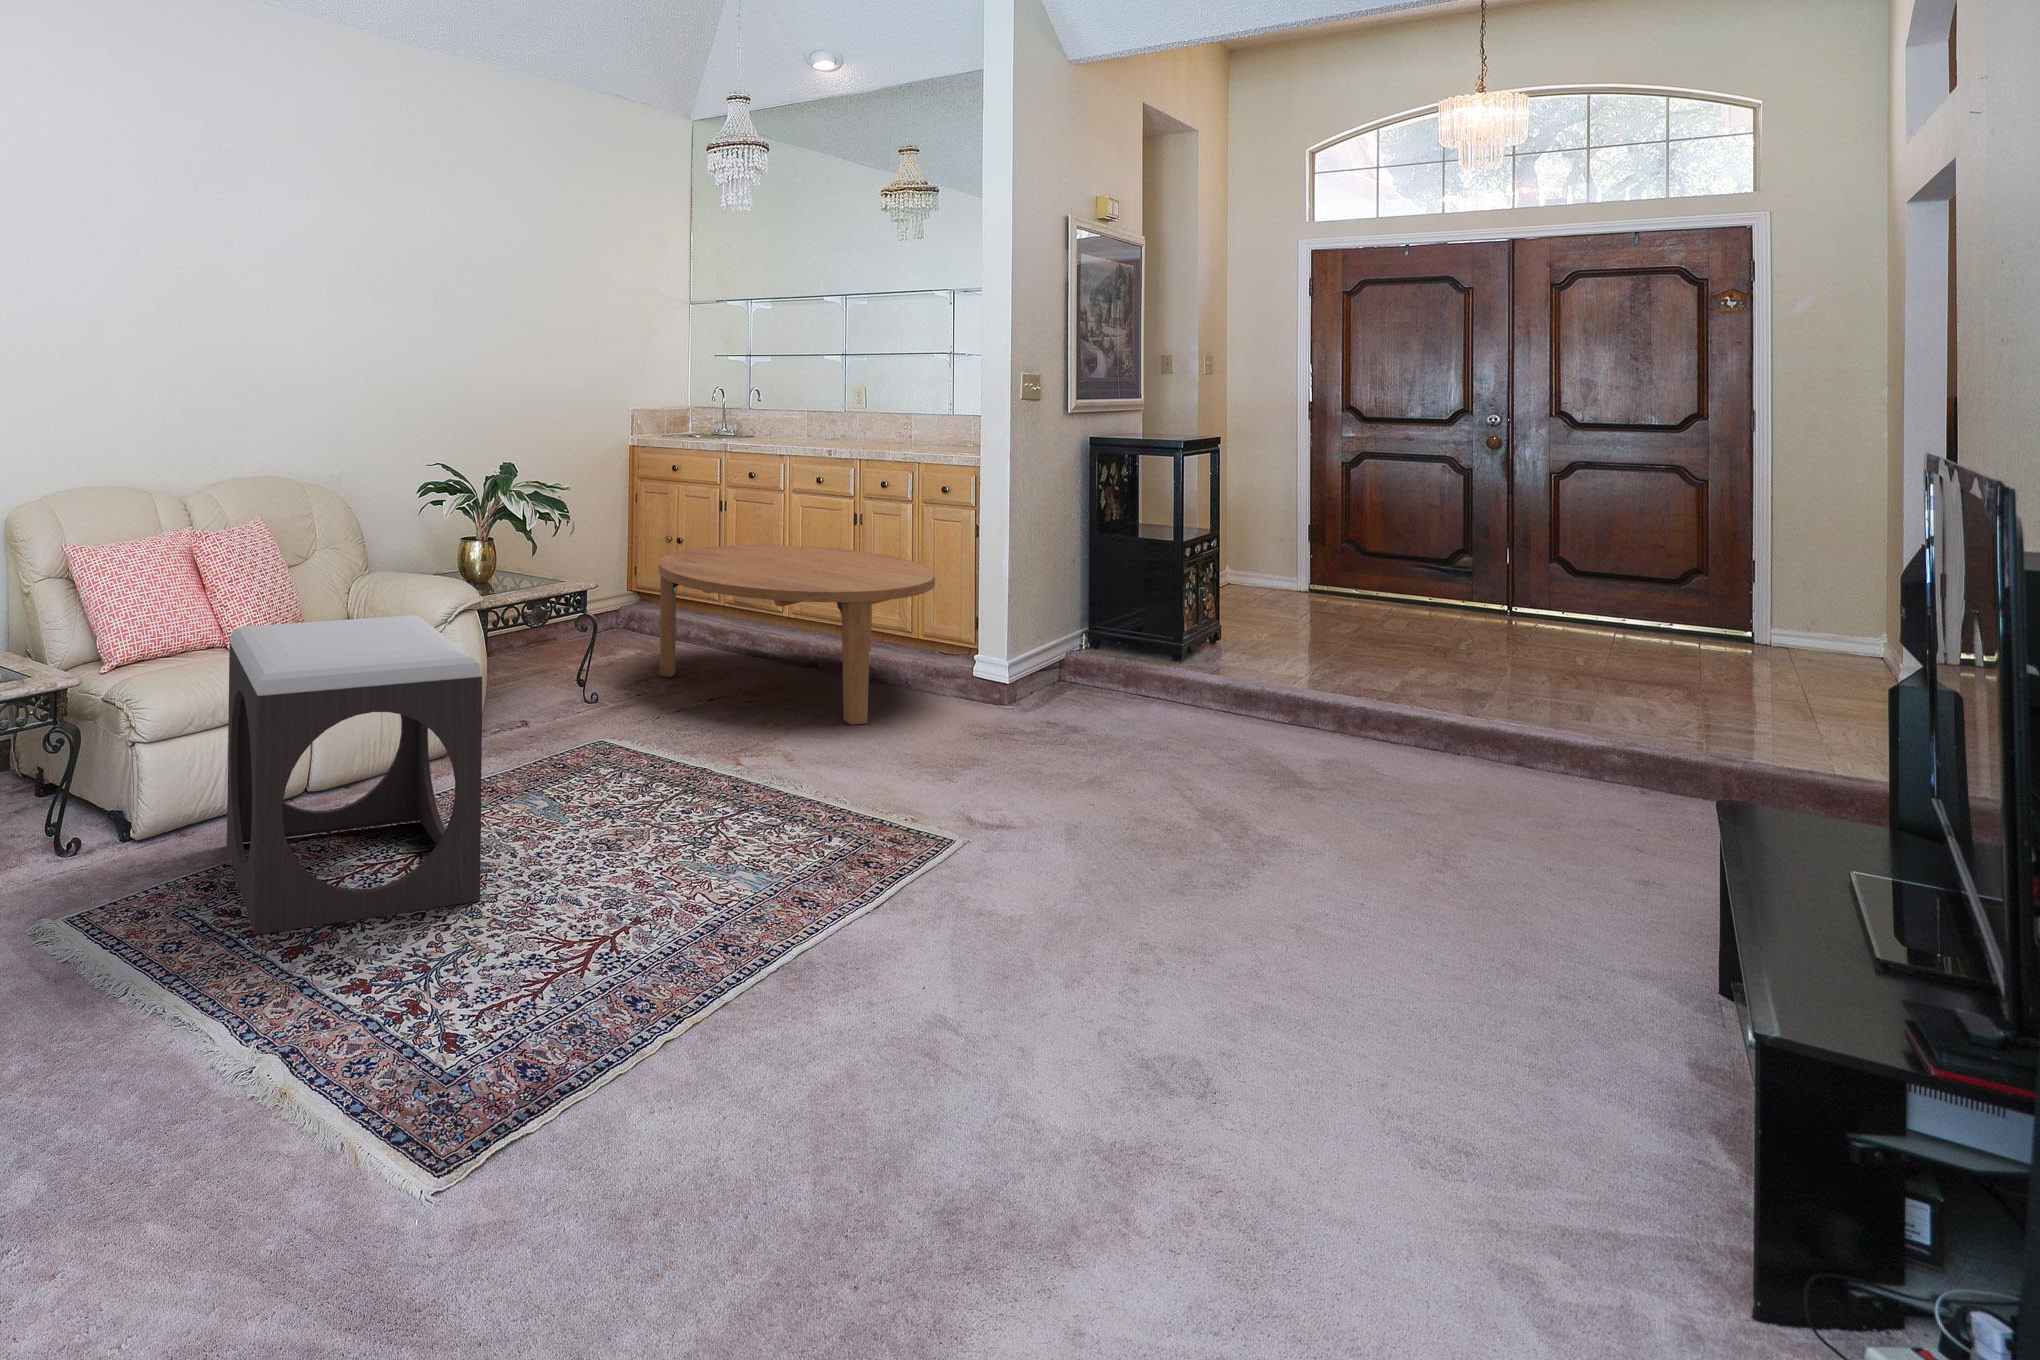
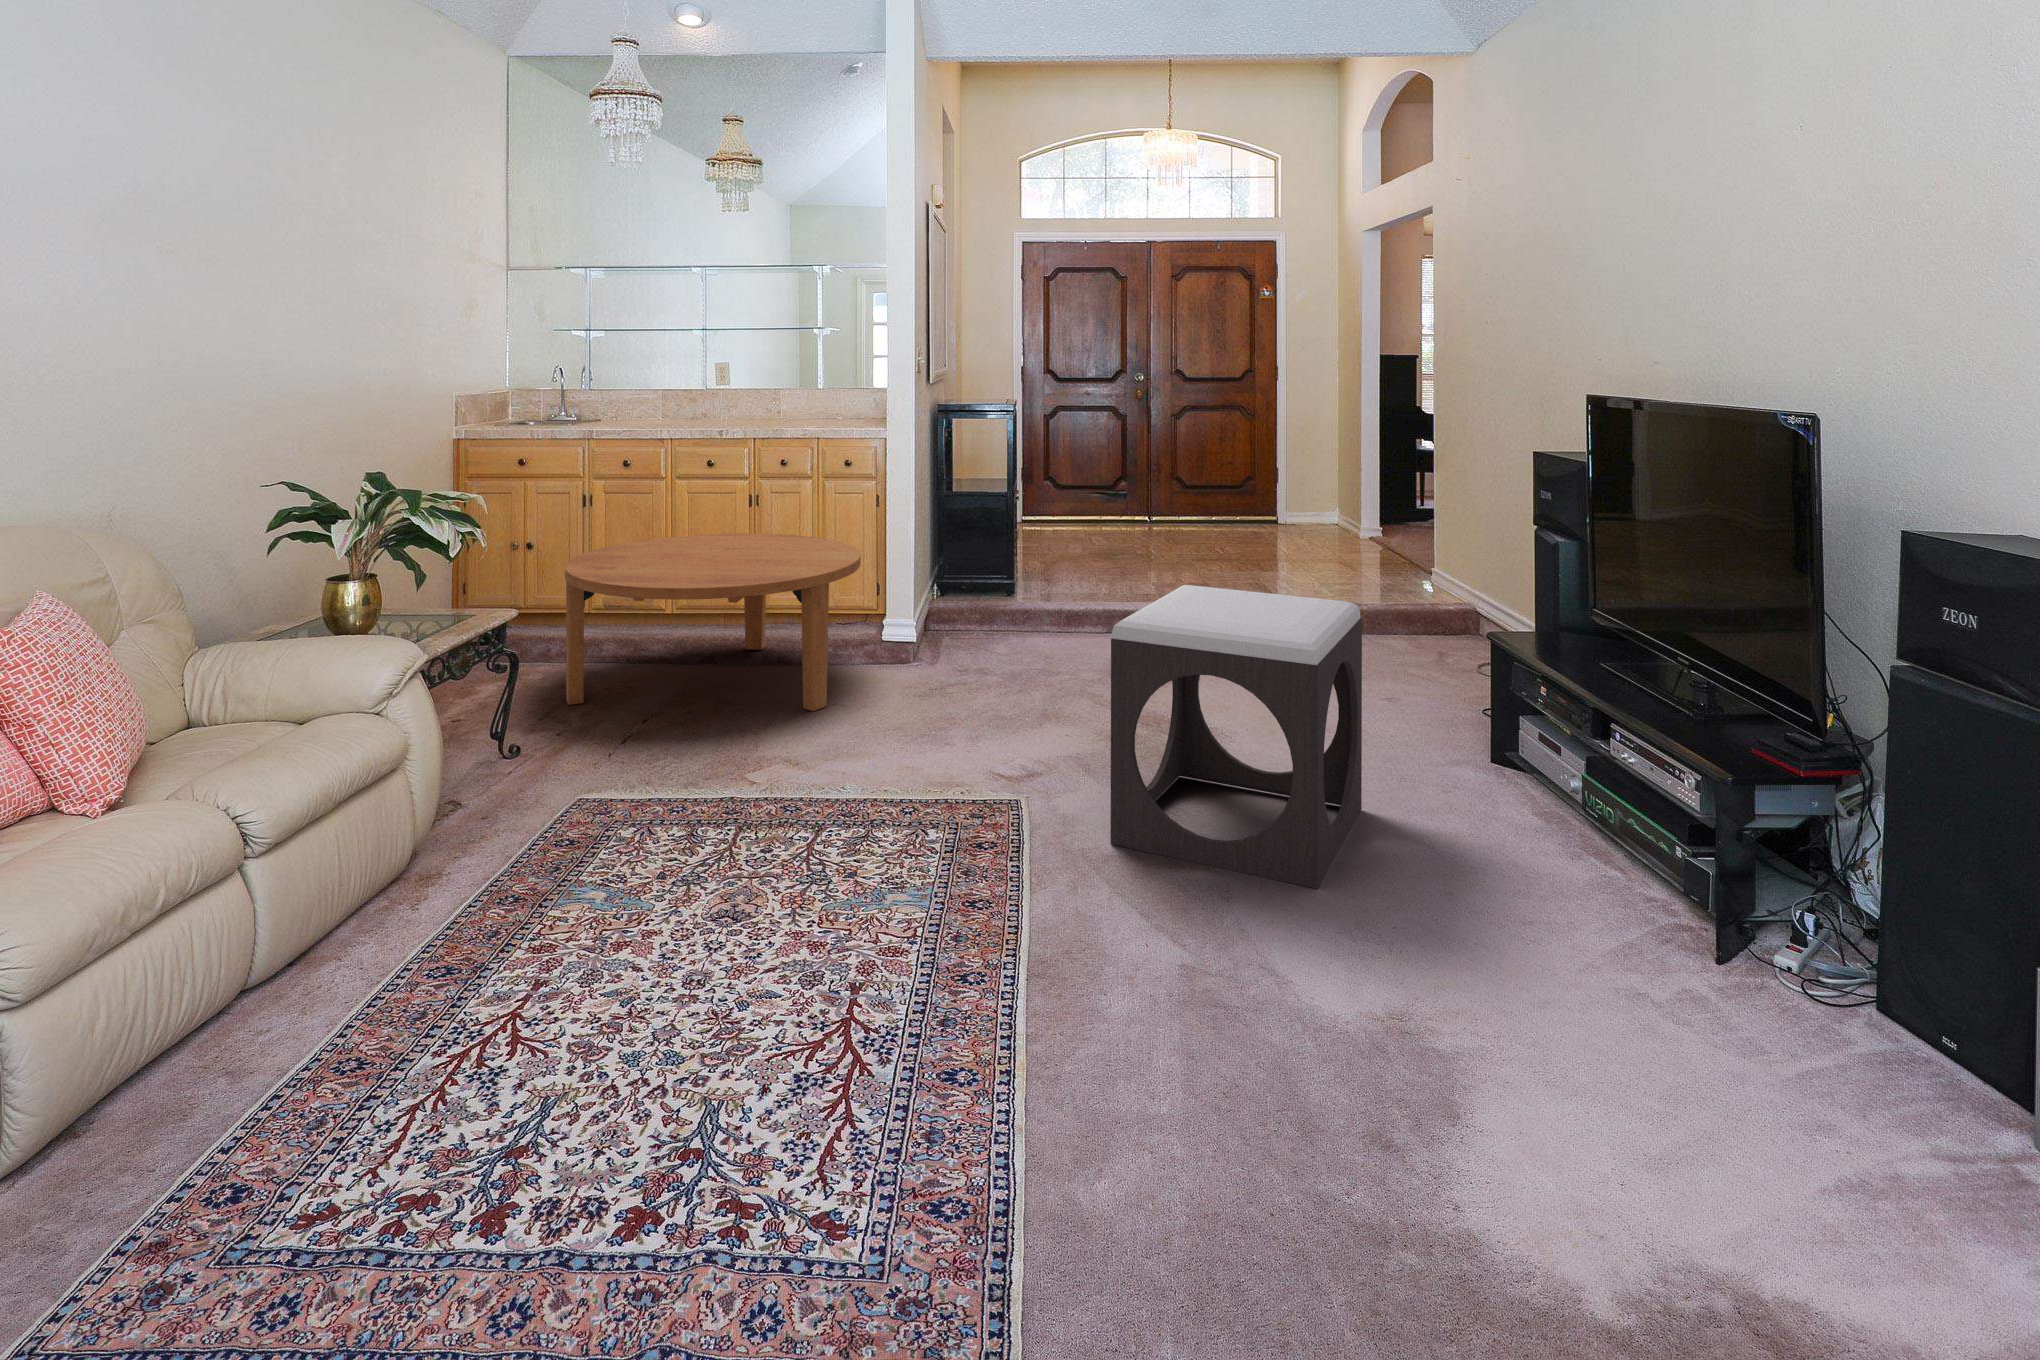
footstool: present [227,615,482,935] -> present [1111,585,1362,889]

